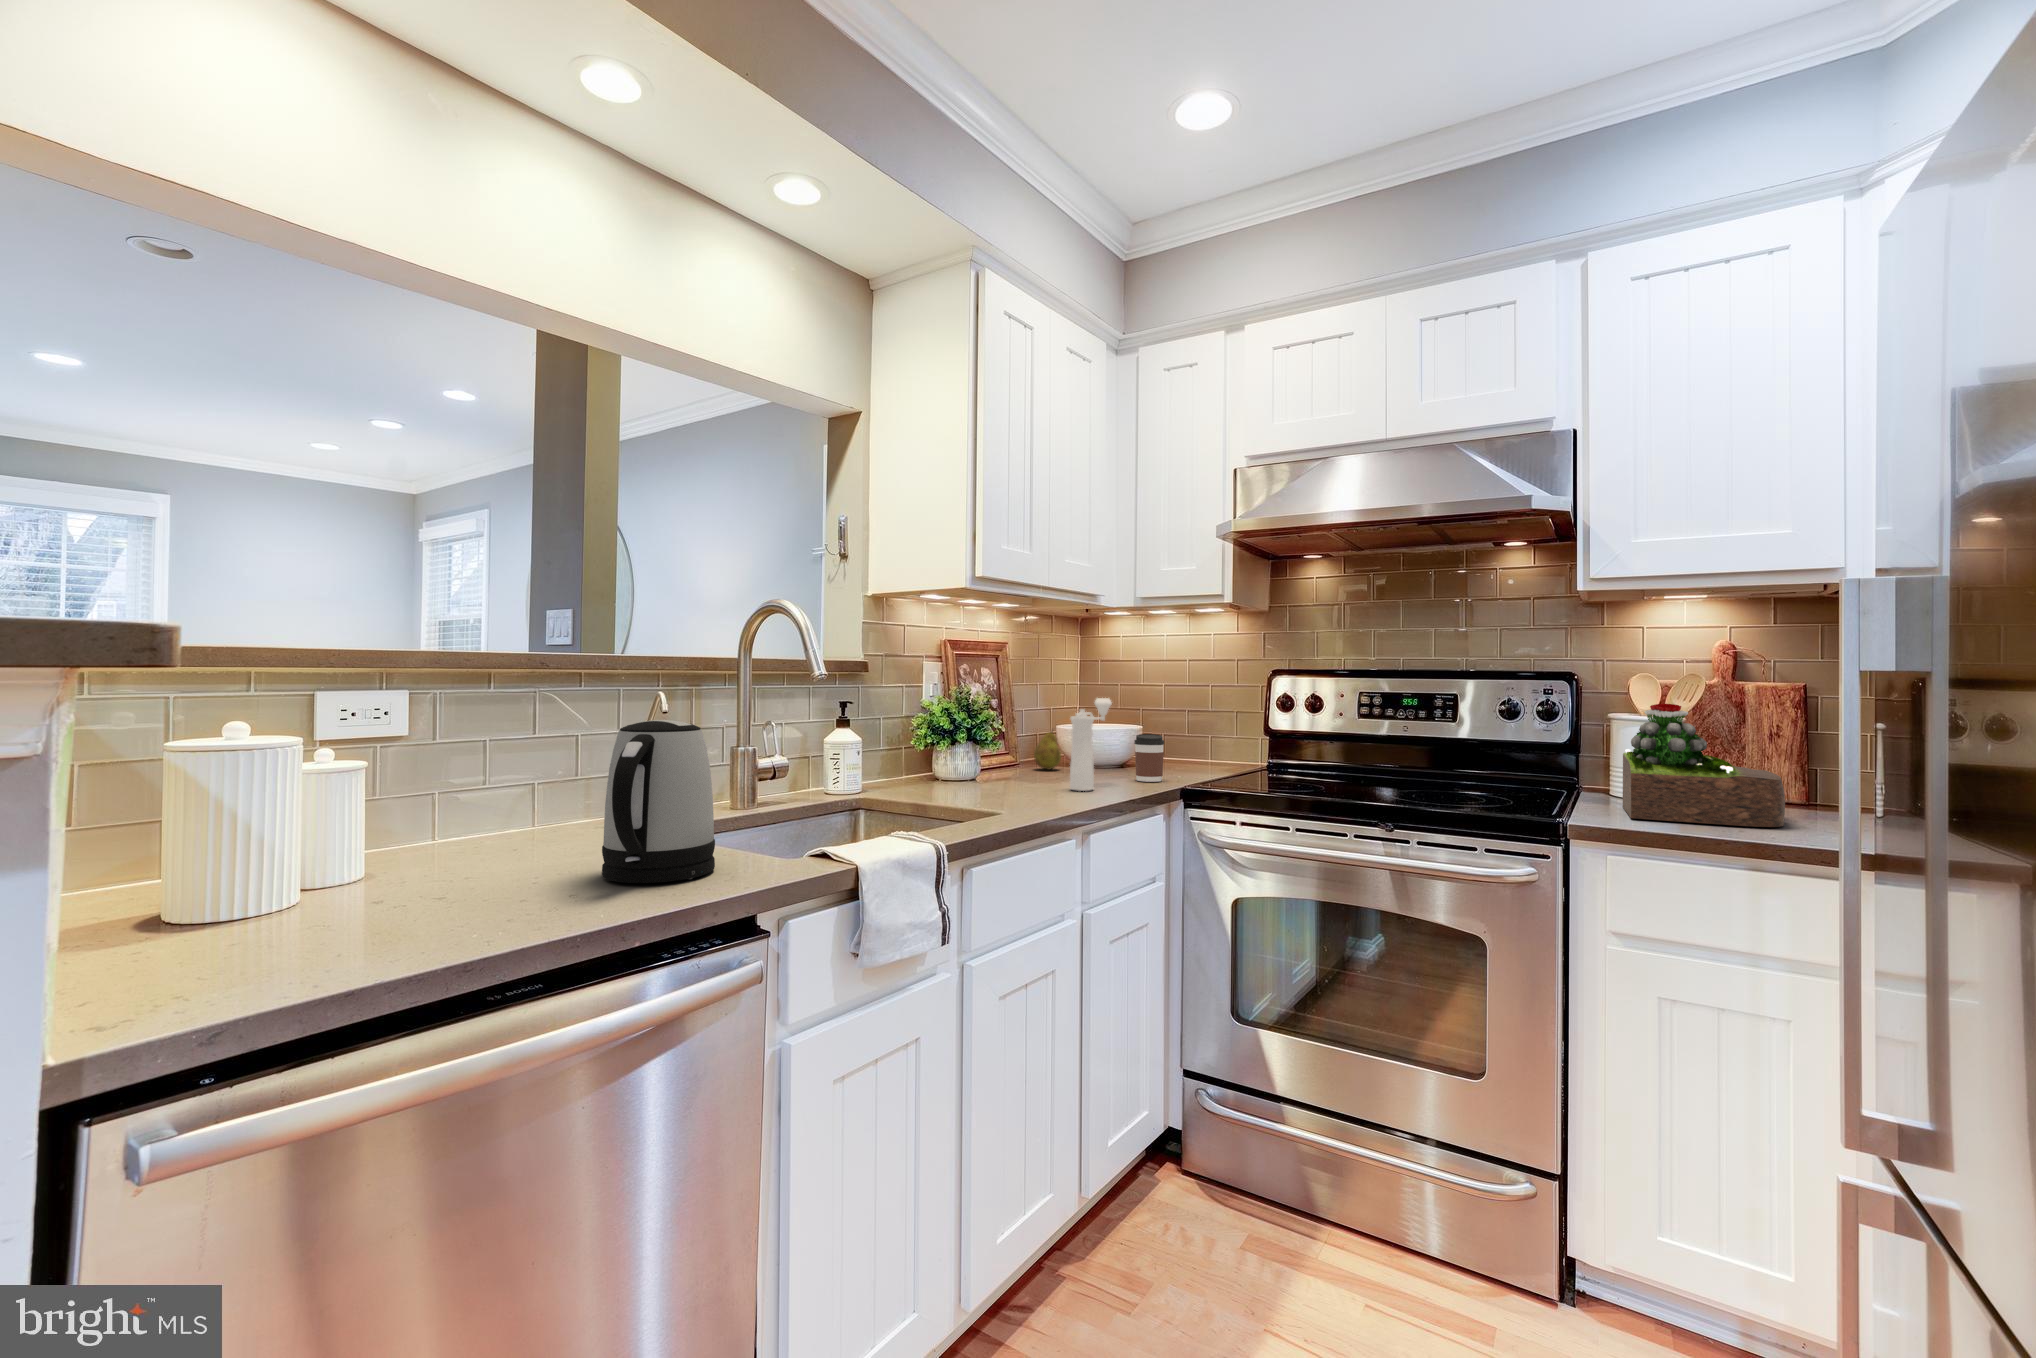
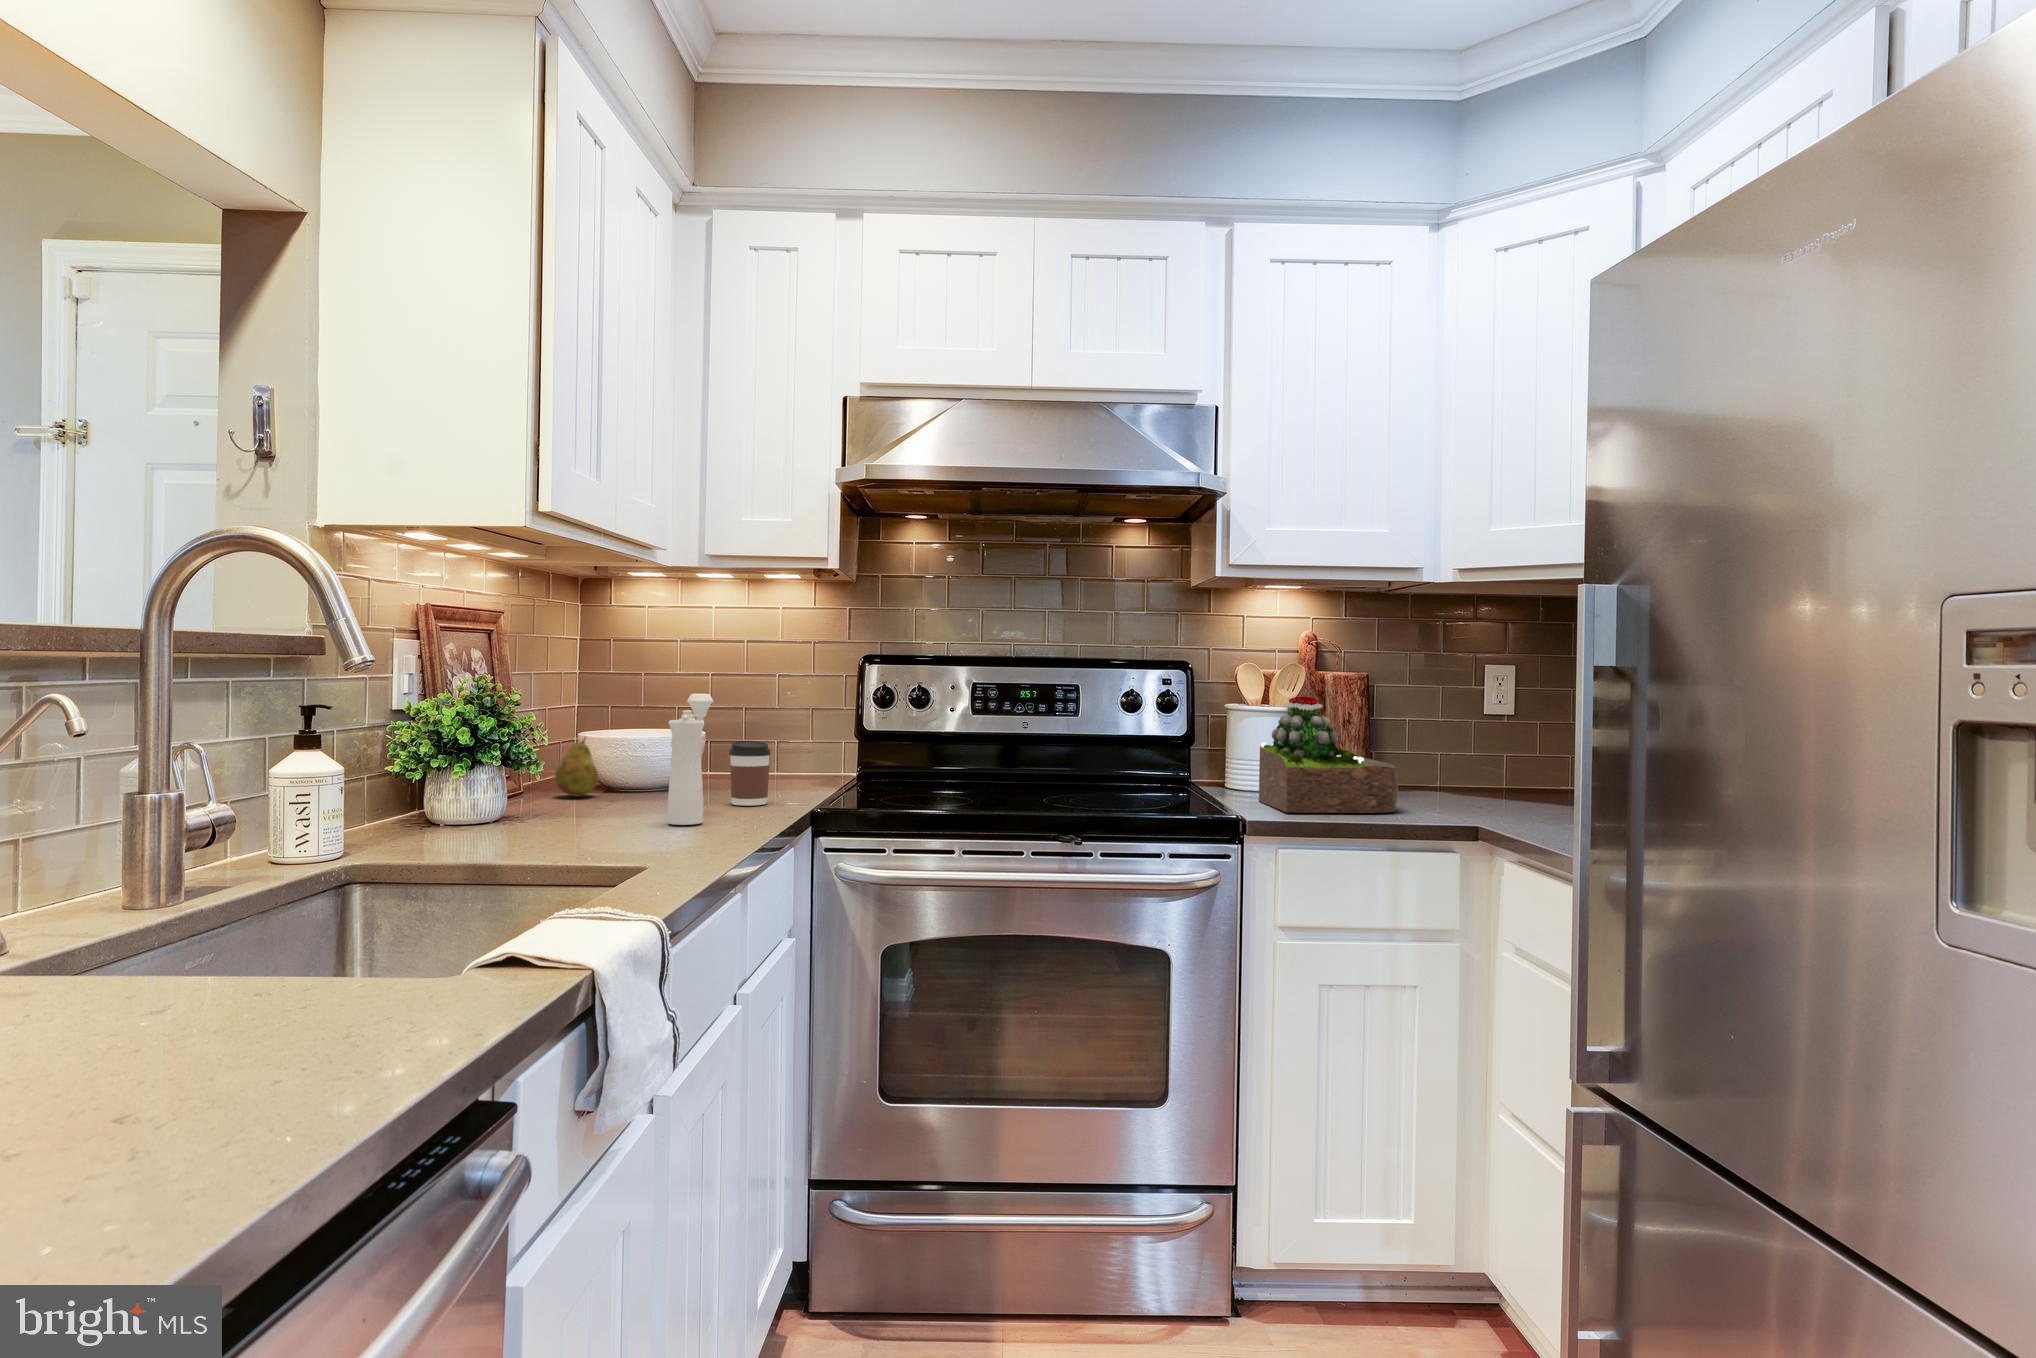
kettle: present [602,720,715,883] -> none [123,757,353,1066]

